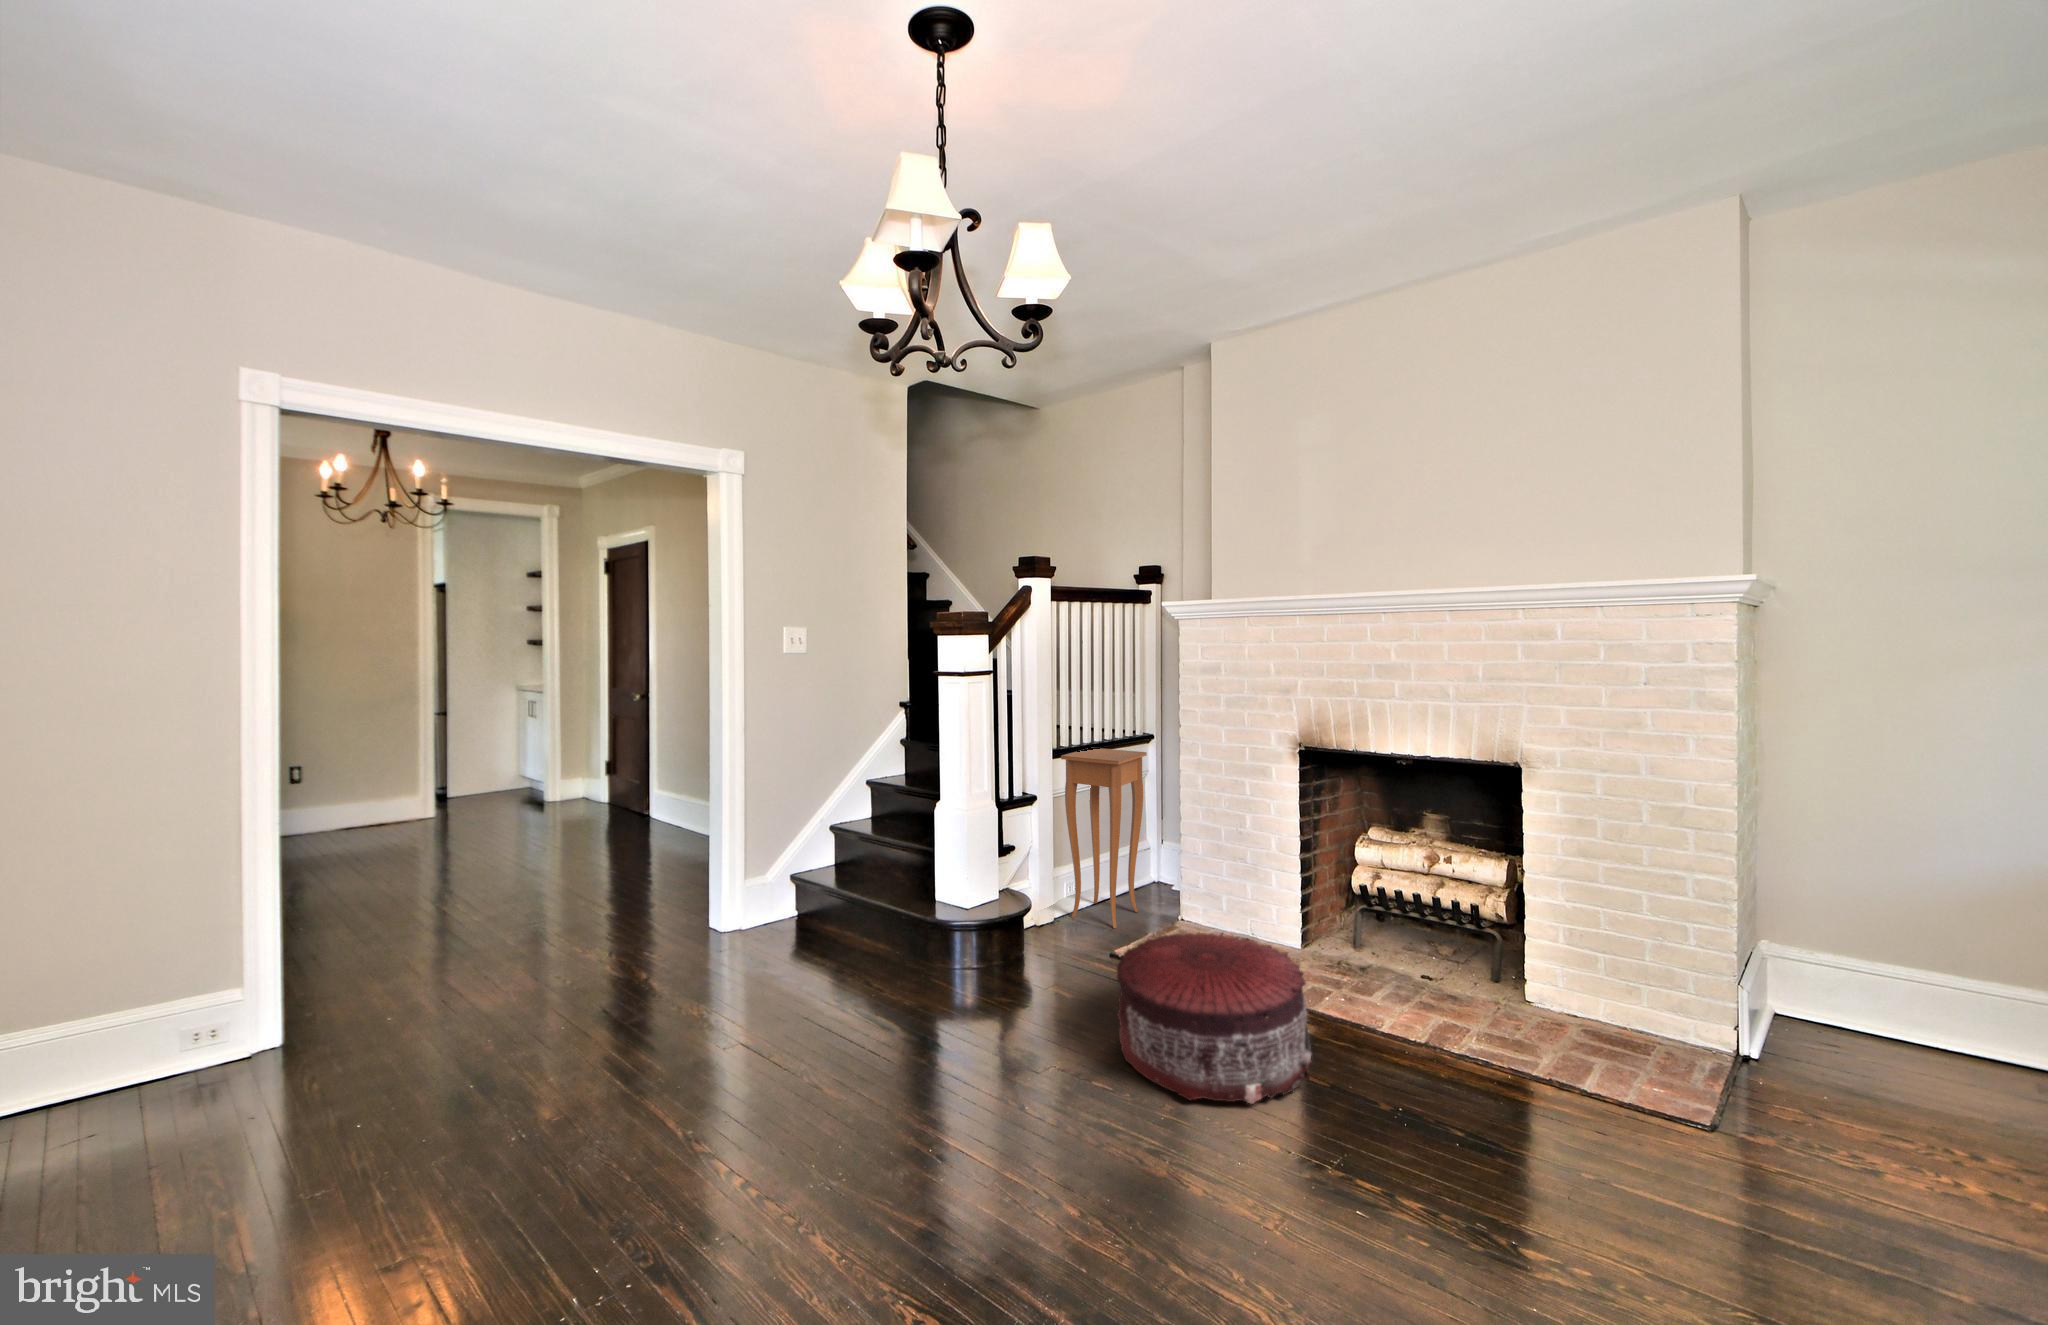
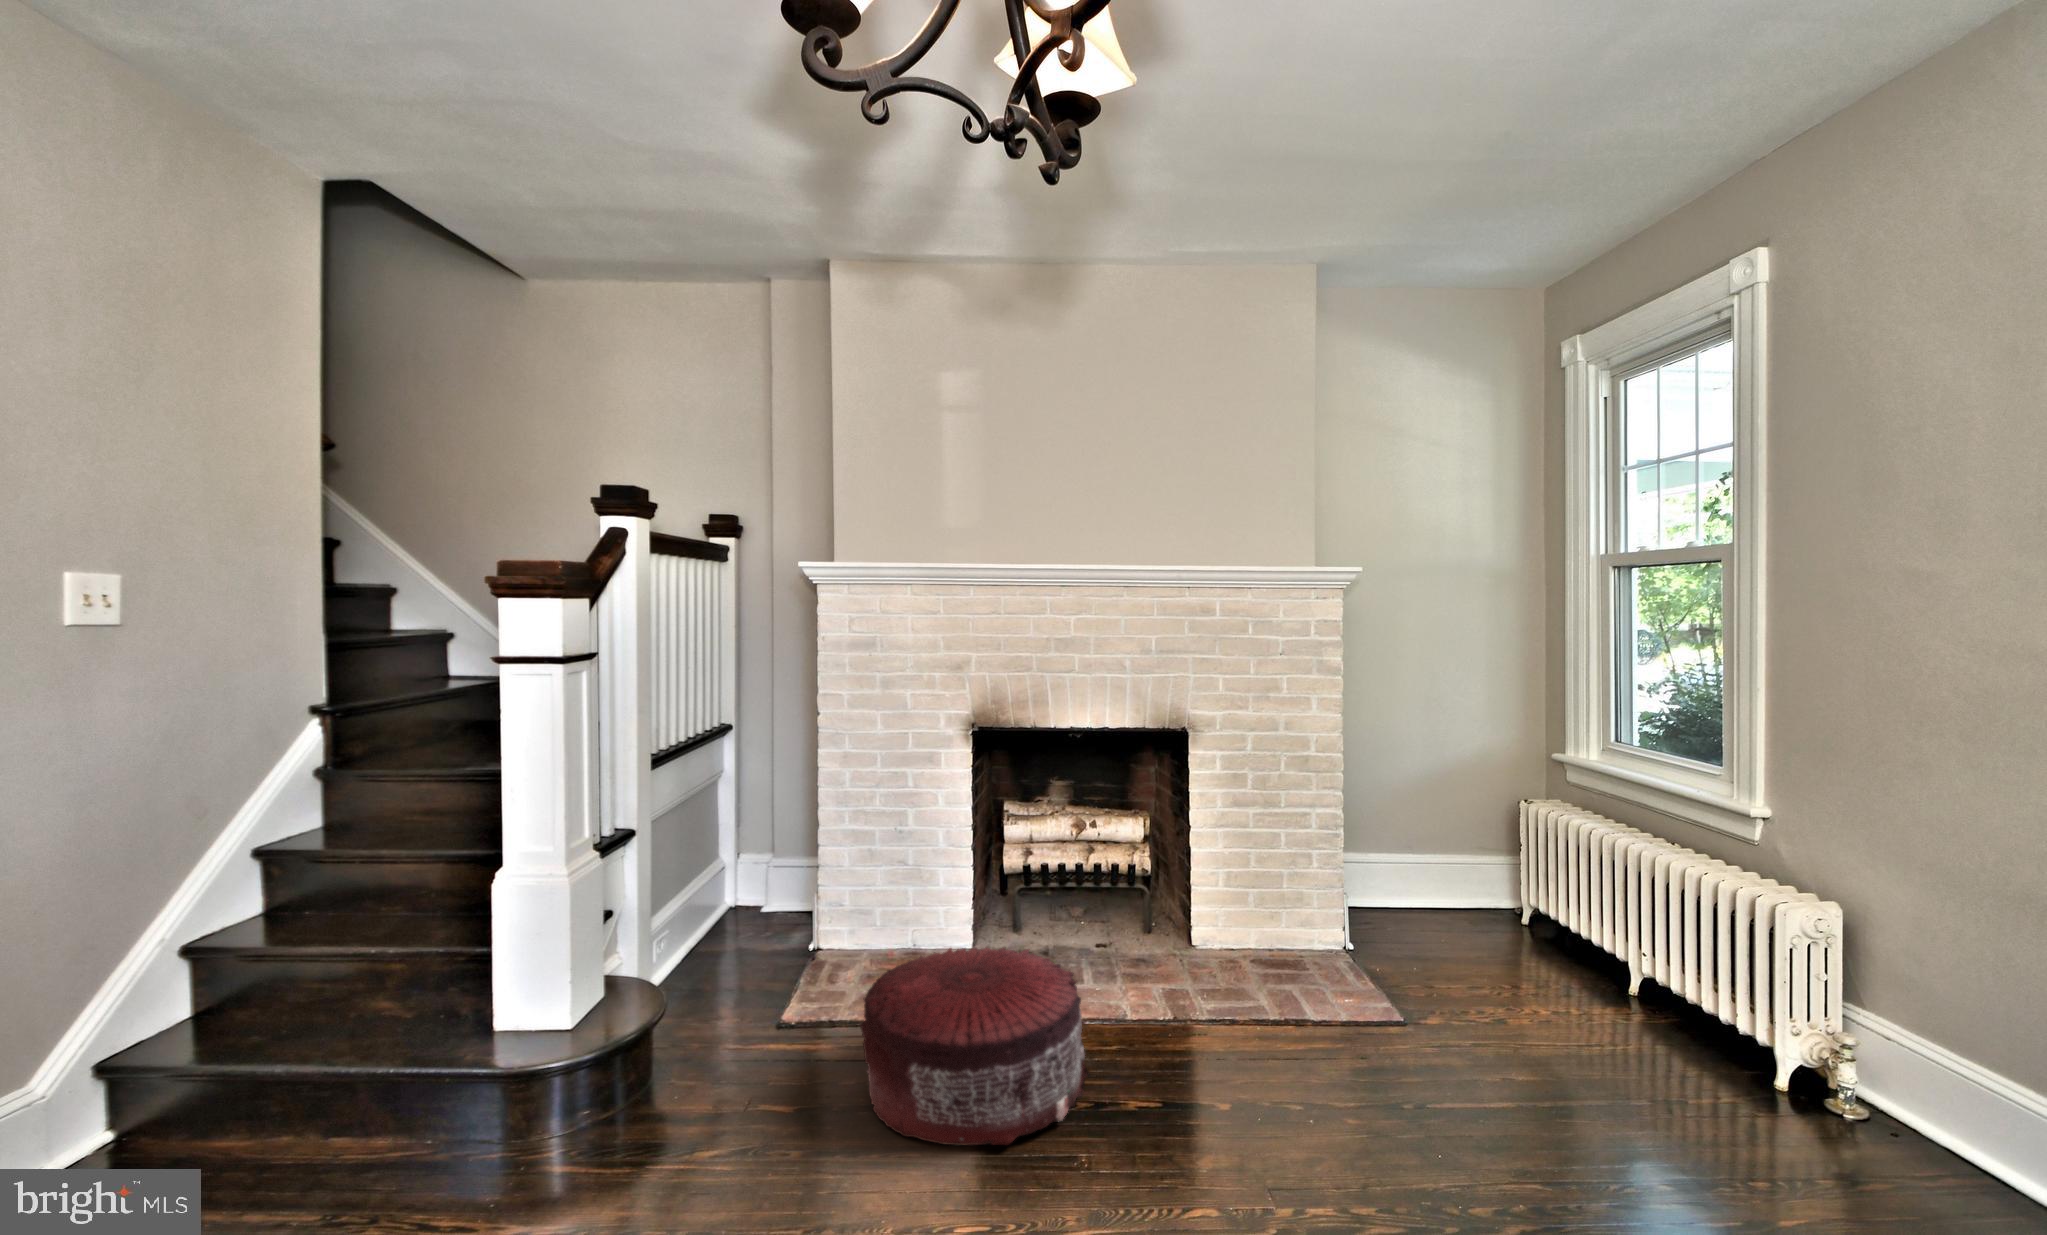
side table: present [1061,748,1147,928] -> none [658,750,763,994]

